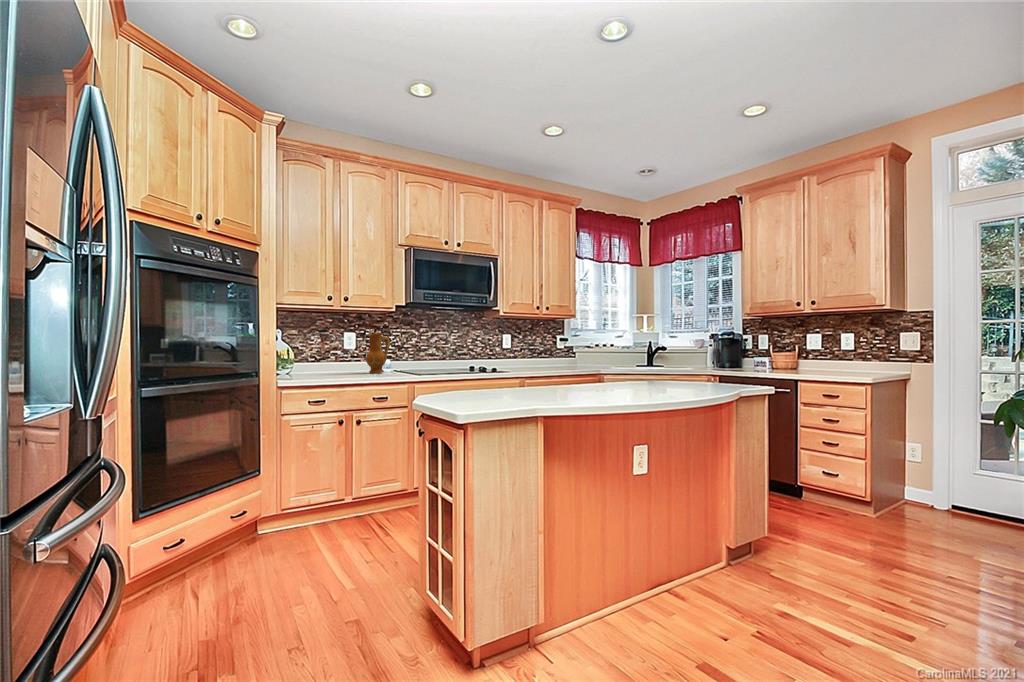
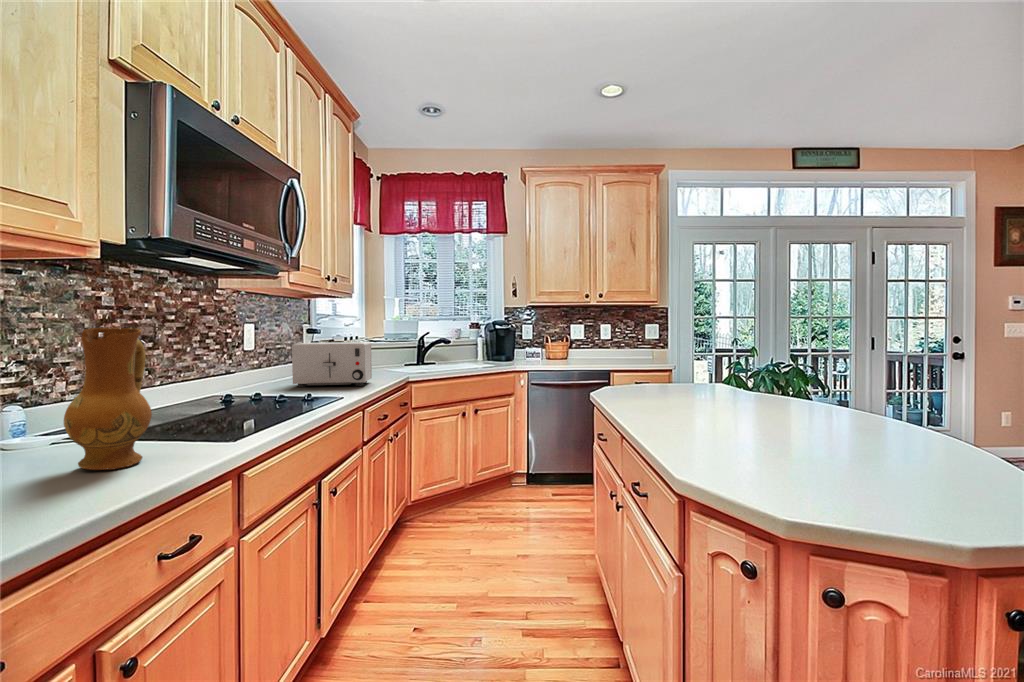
toaster: none [514,345,555,369] -> present [292,342,372,387]

